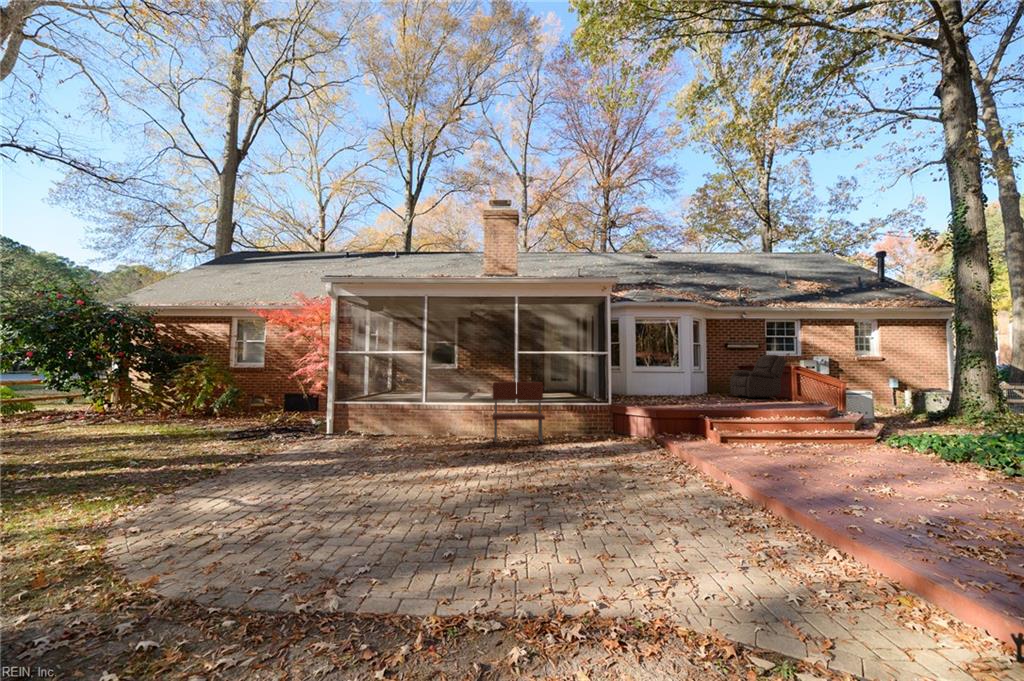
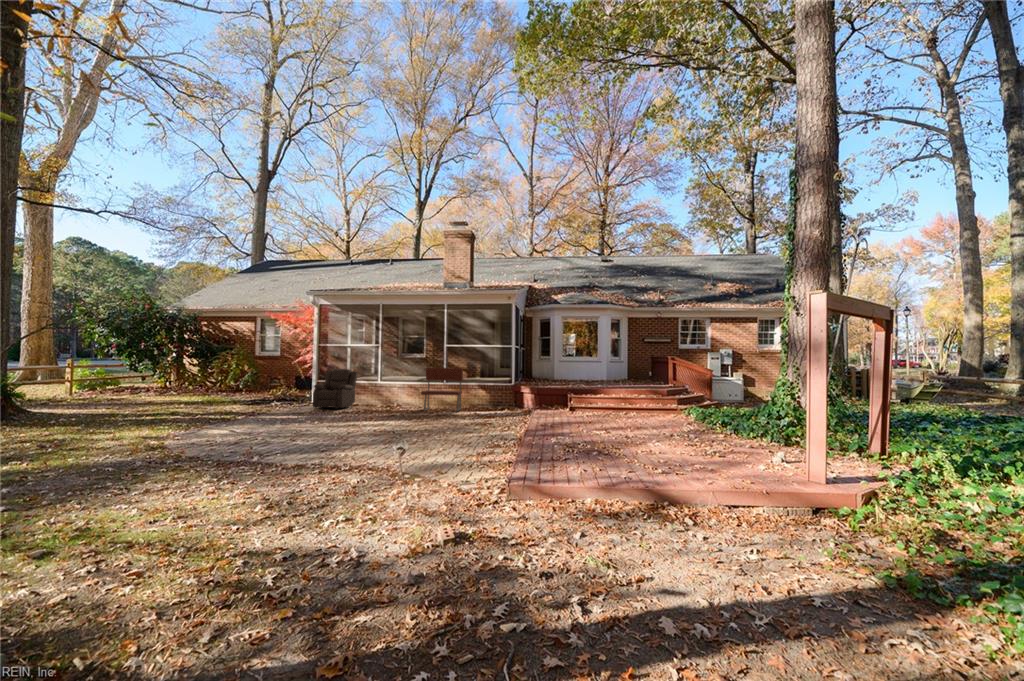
chair: present [730,355,786,398] -> present [313,369,358,409]

